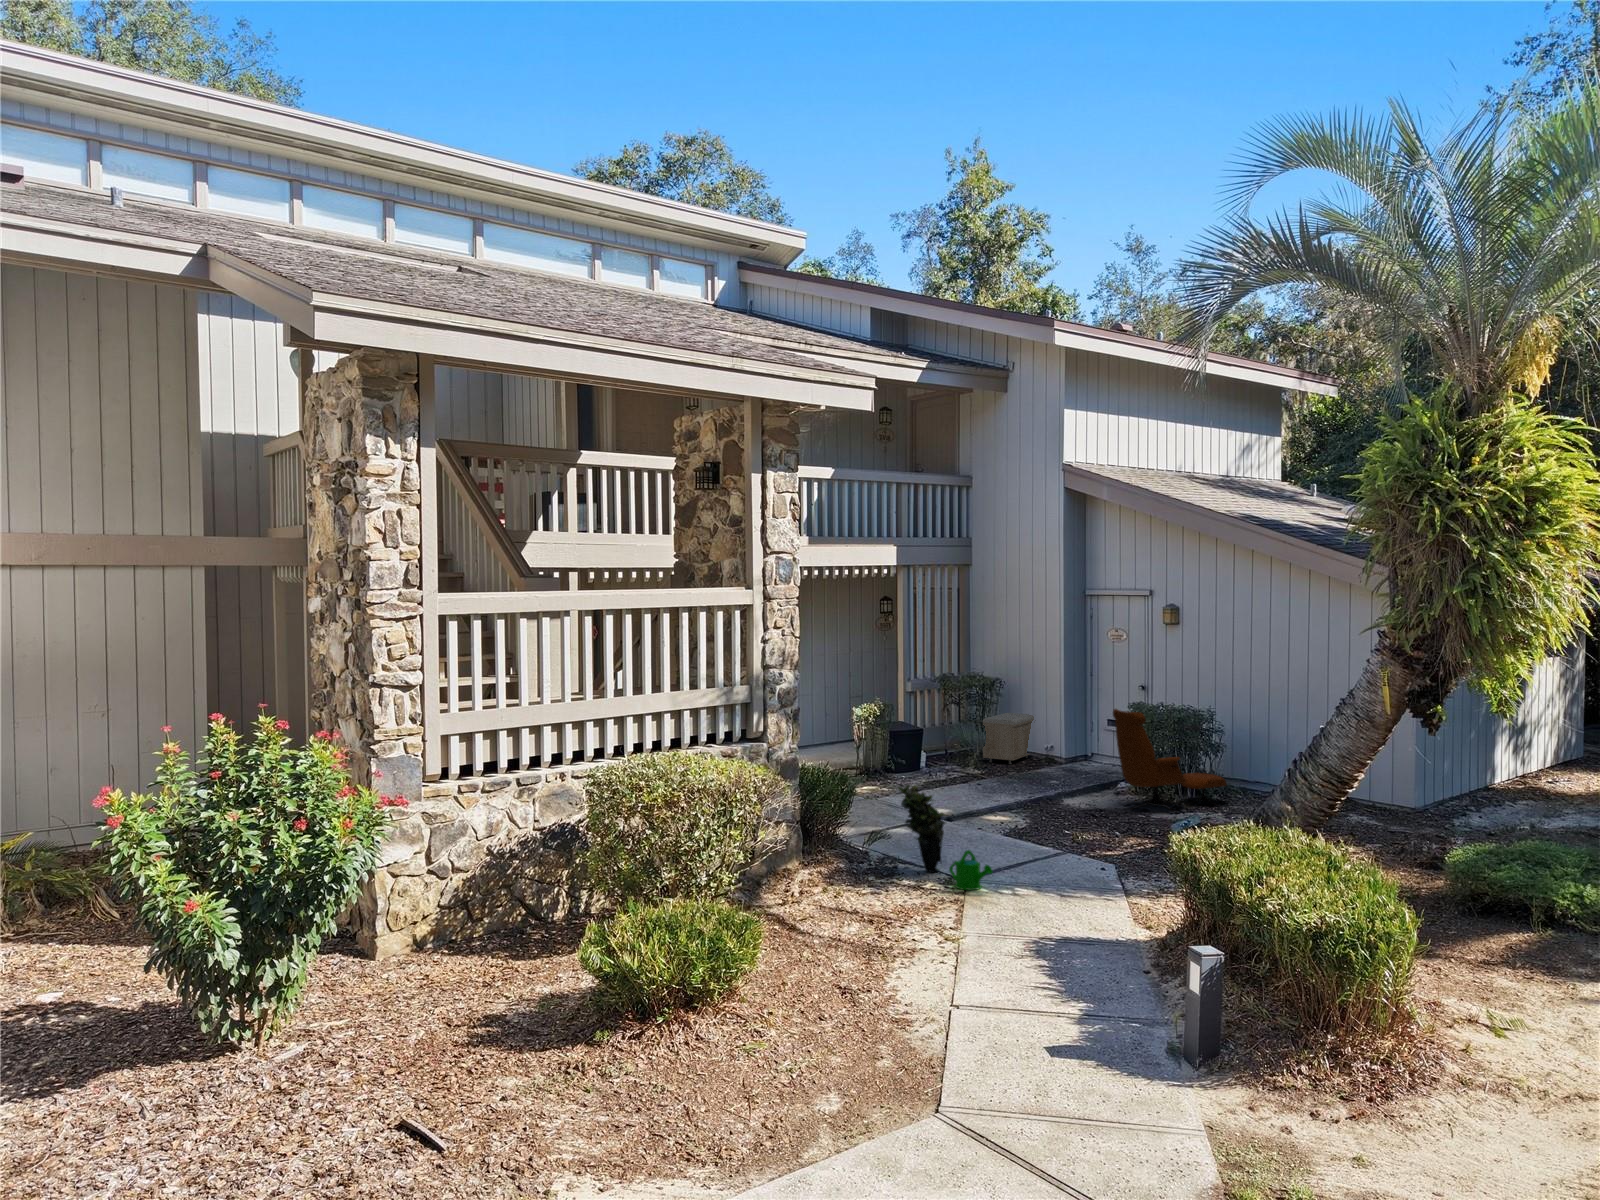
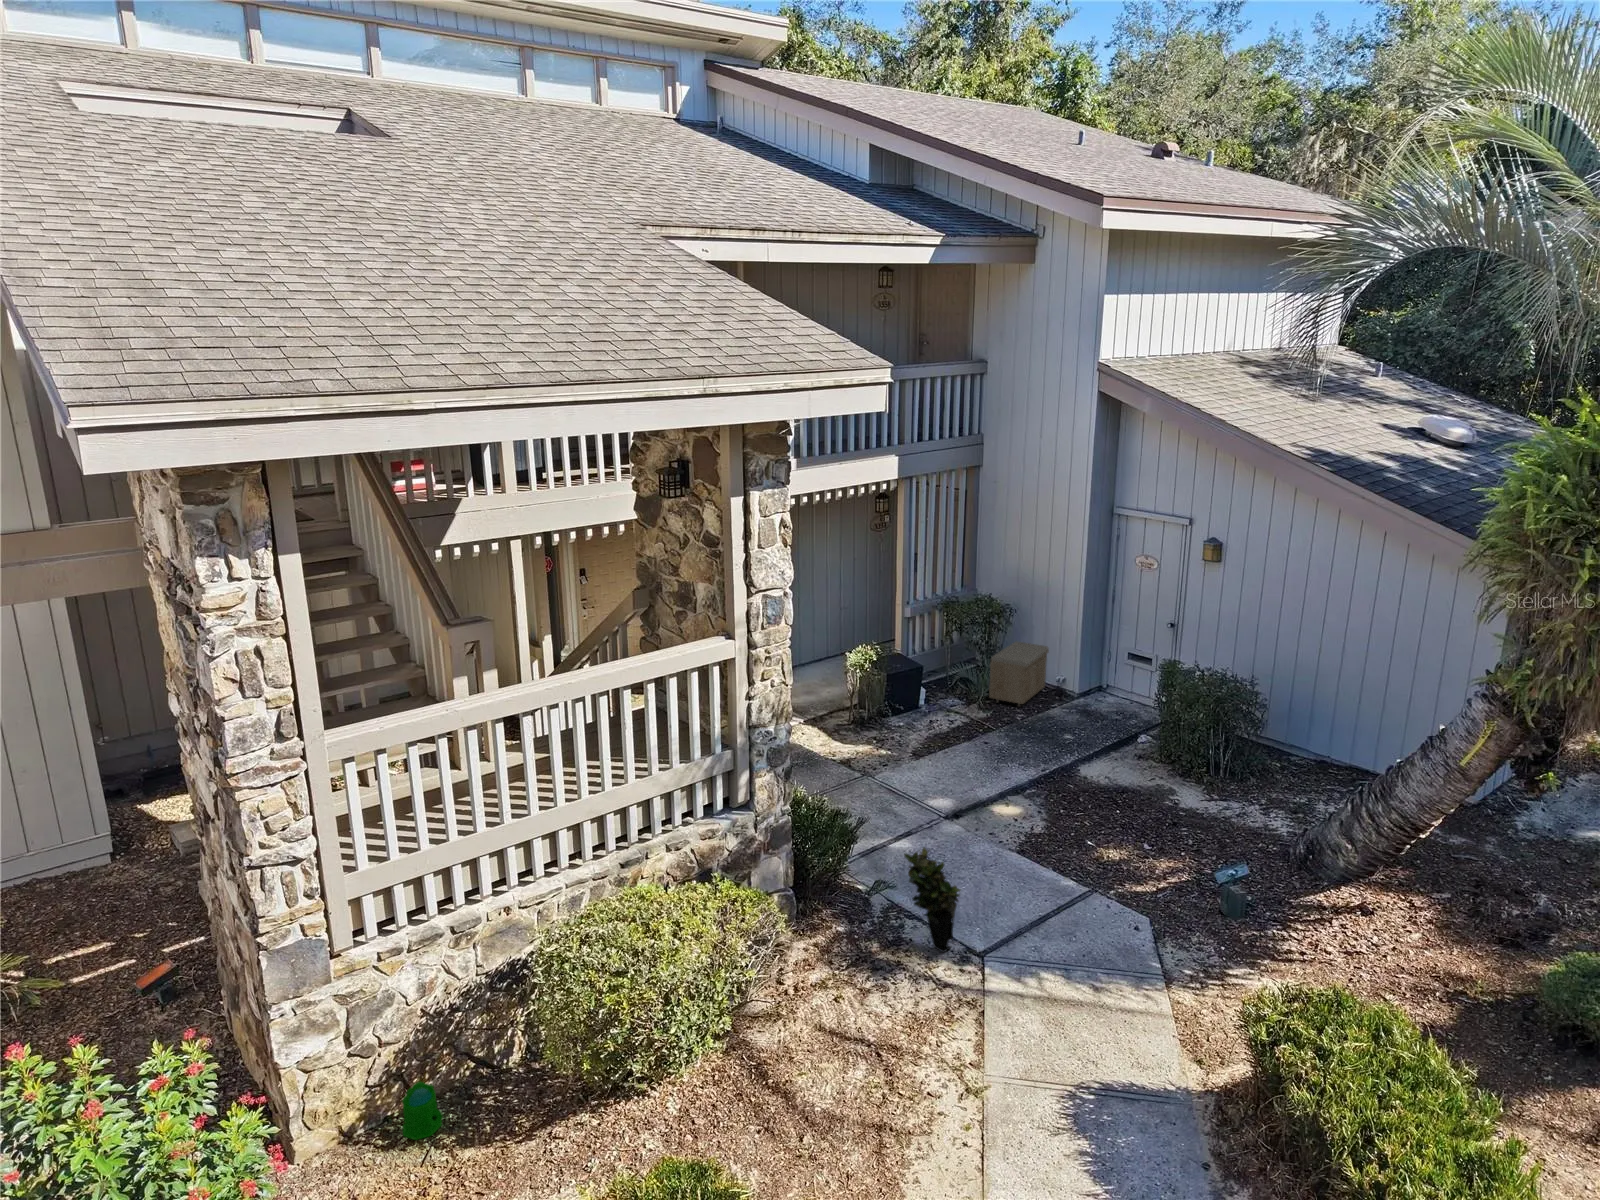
lounge chair: present [1113,709,1227,814] -> none [1146,699,1266,820]
watering can: present [949,850,992,890] -> present [402,1081,443,1140]

